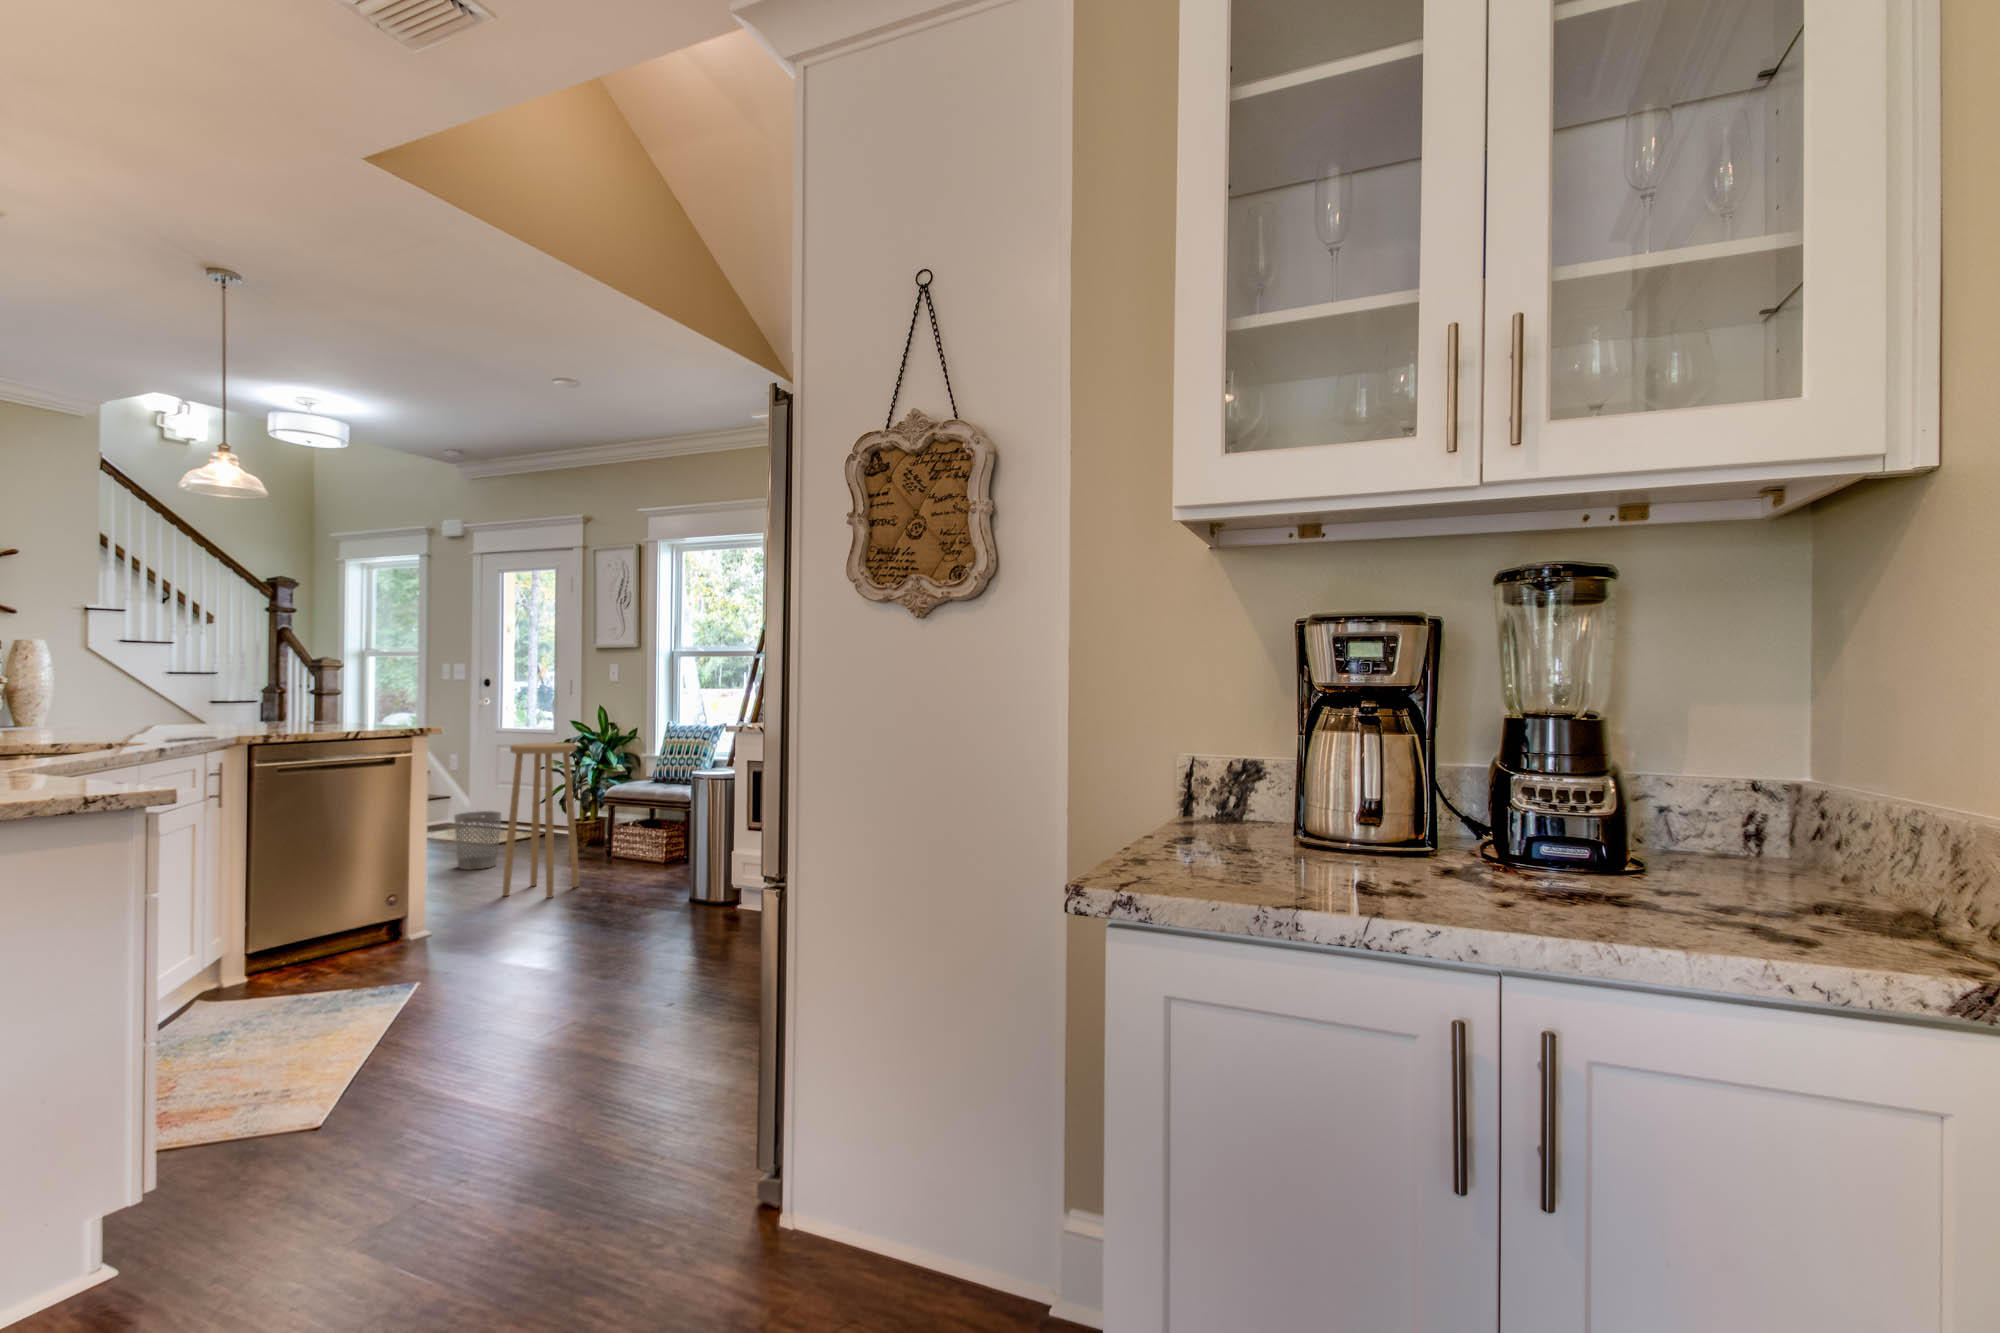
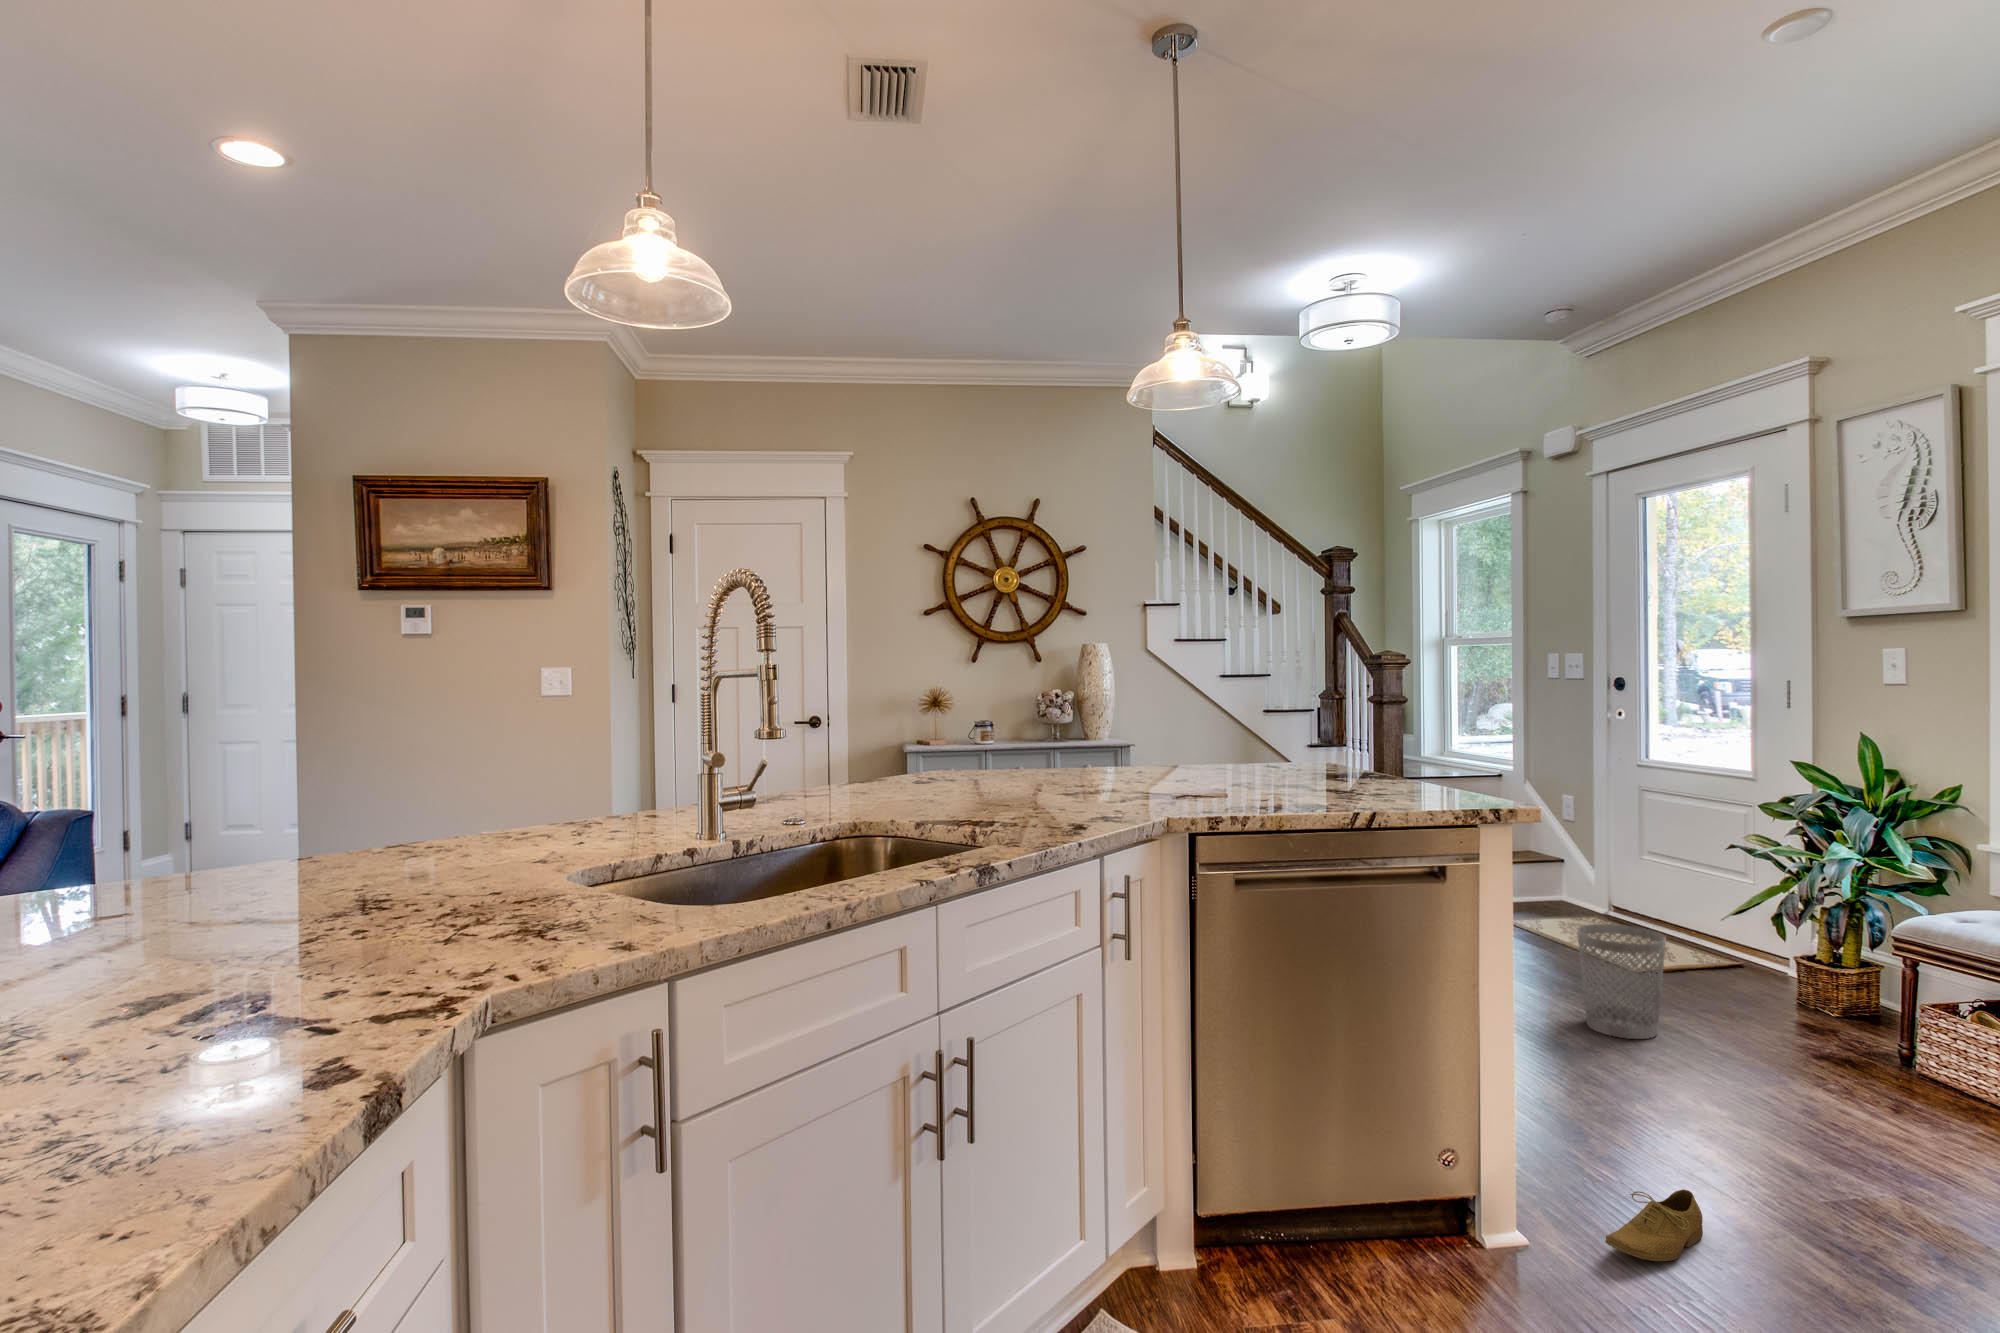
stool: present [503,742,579,898] -> none [1687,828,1875,1202]
shoe: none [460,896,504,922] -> present [1605,1189,1703,1261]

